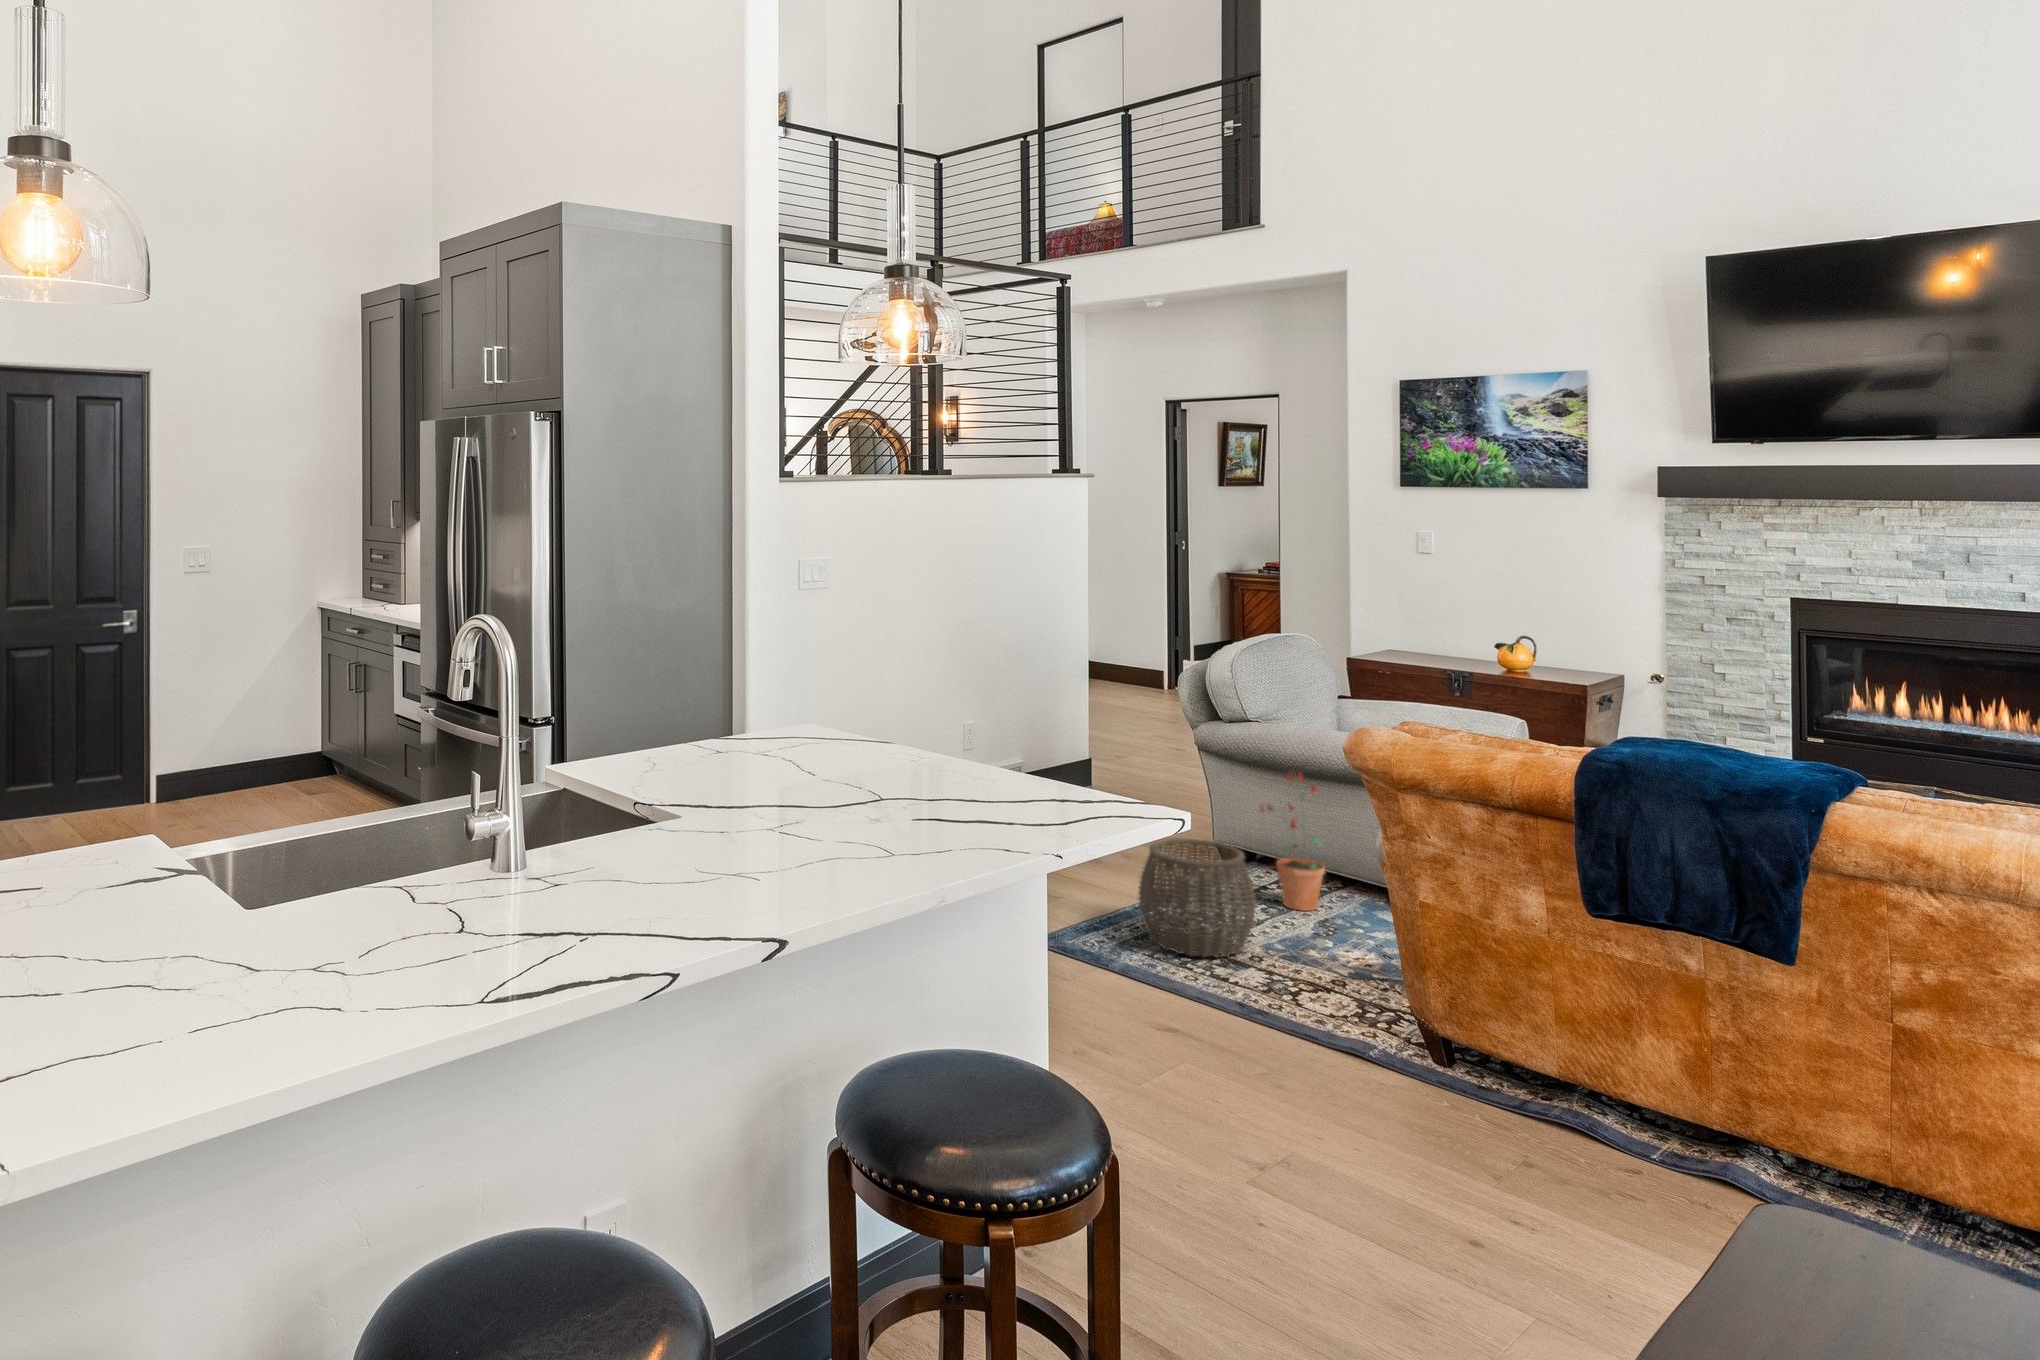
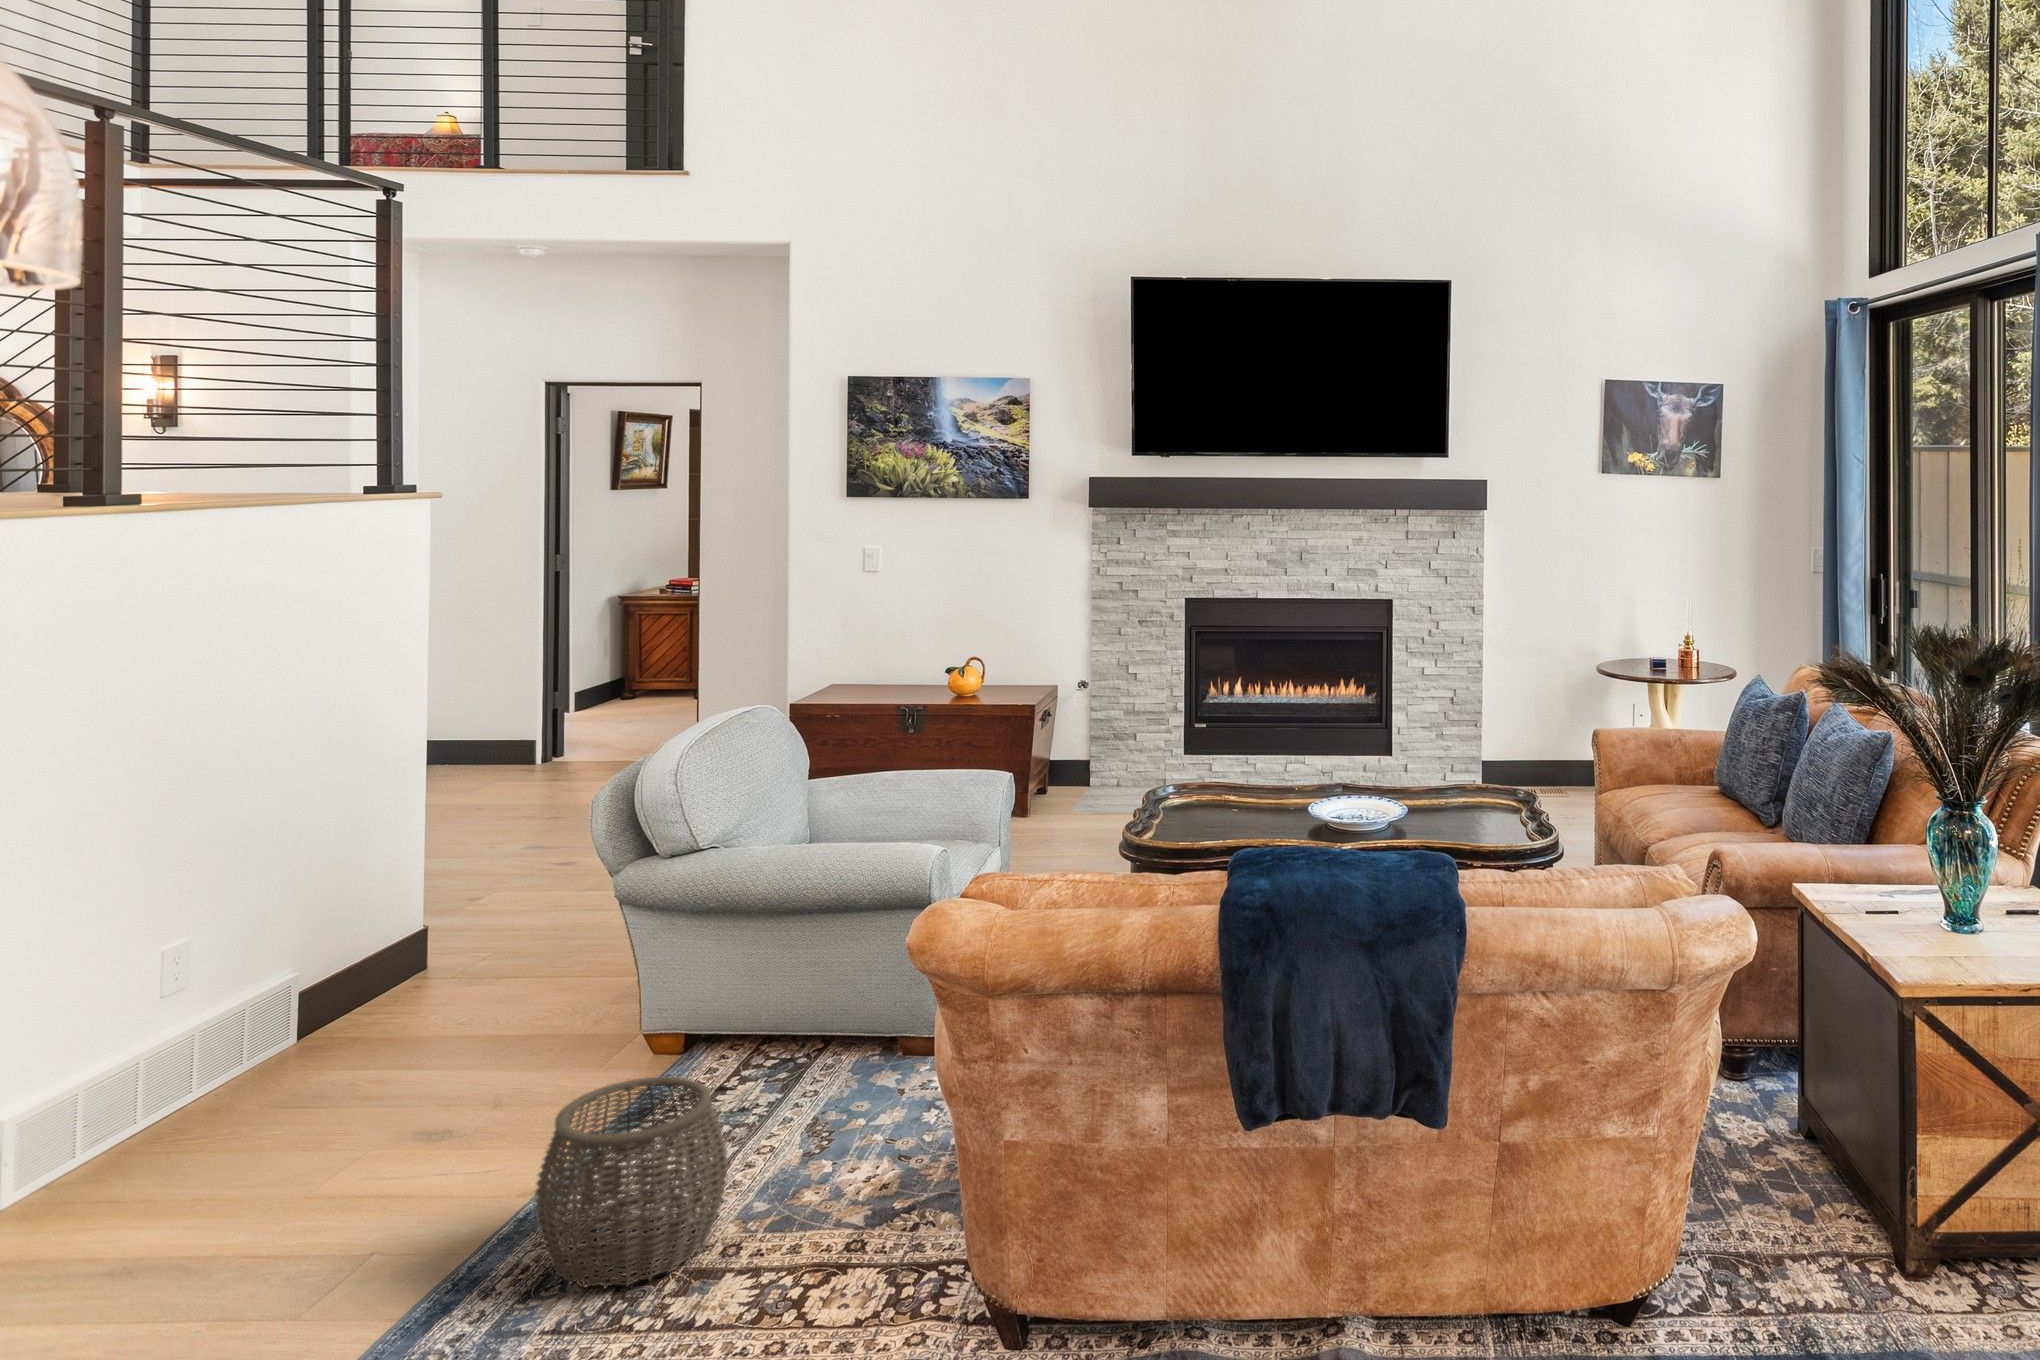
potted plant: present [1260,772,1325,911] -> none [714,921,815,1121]

